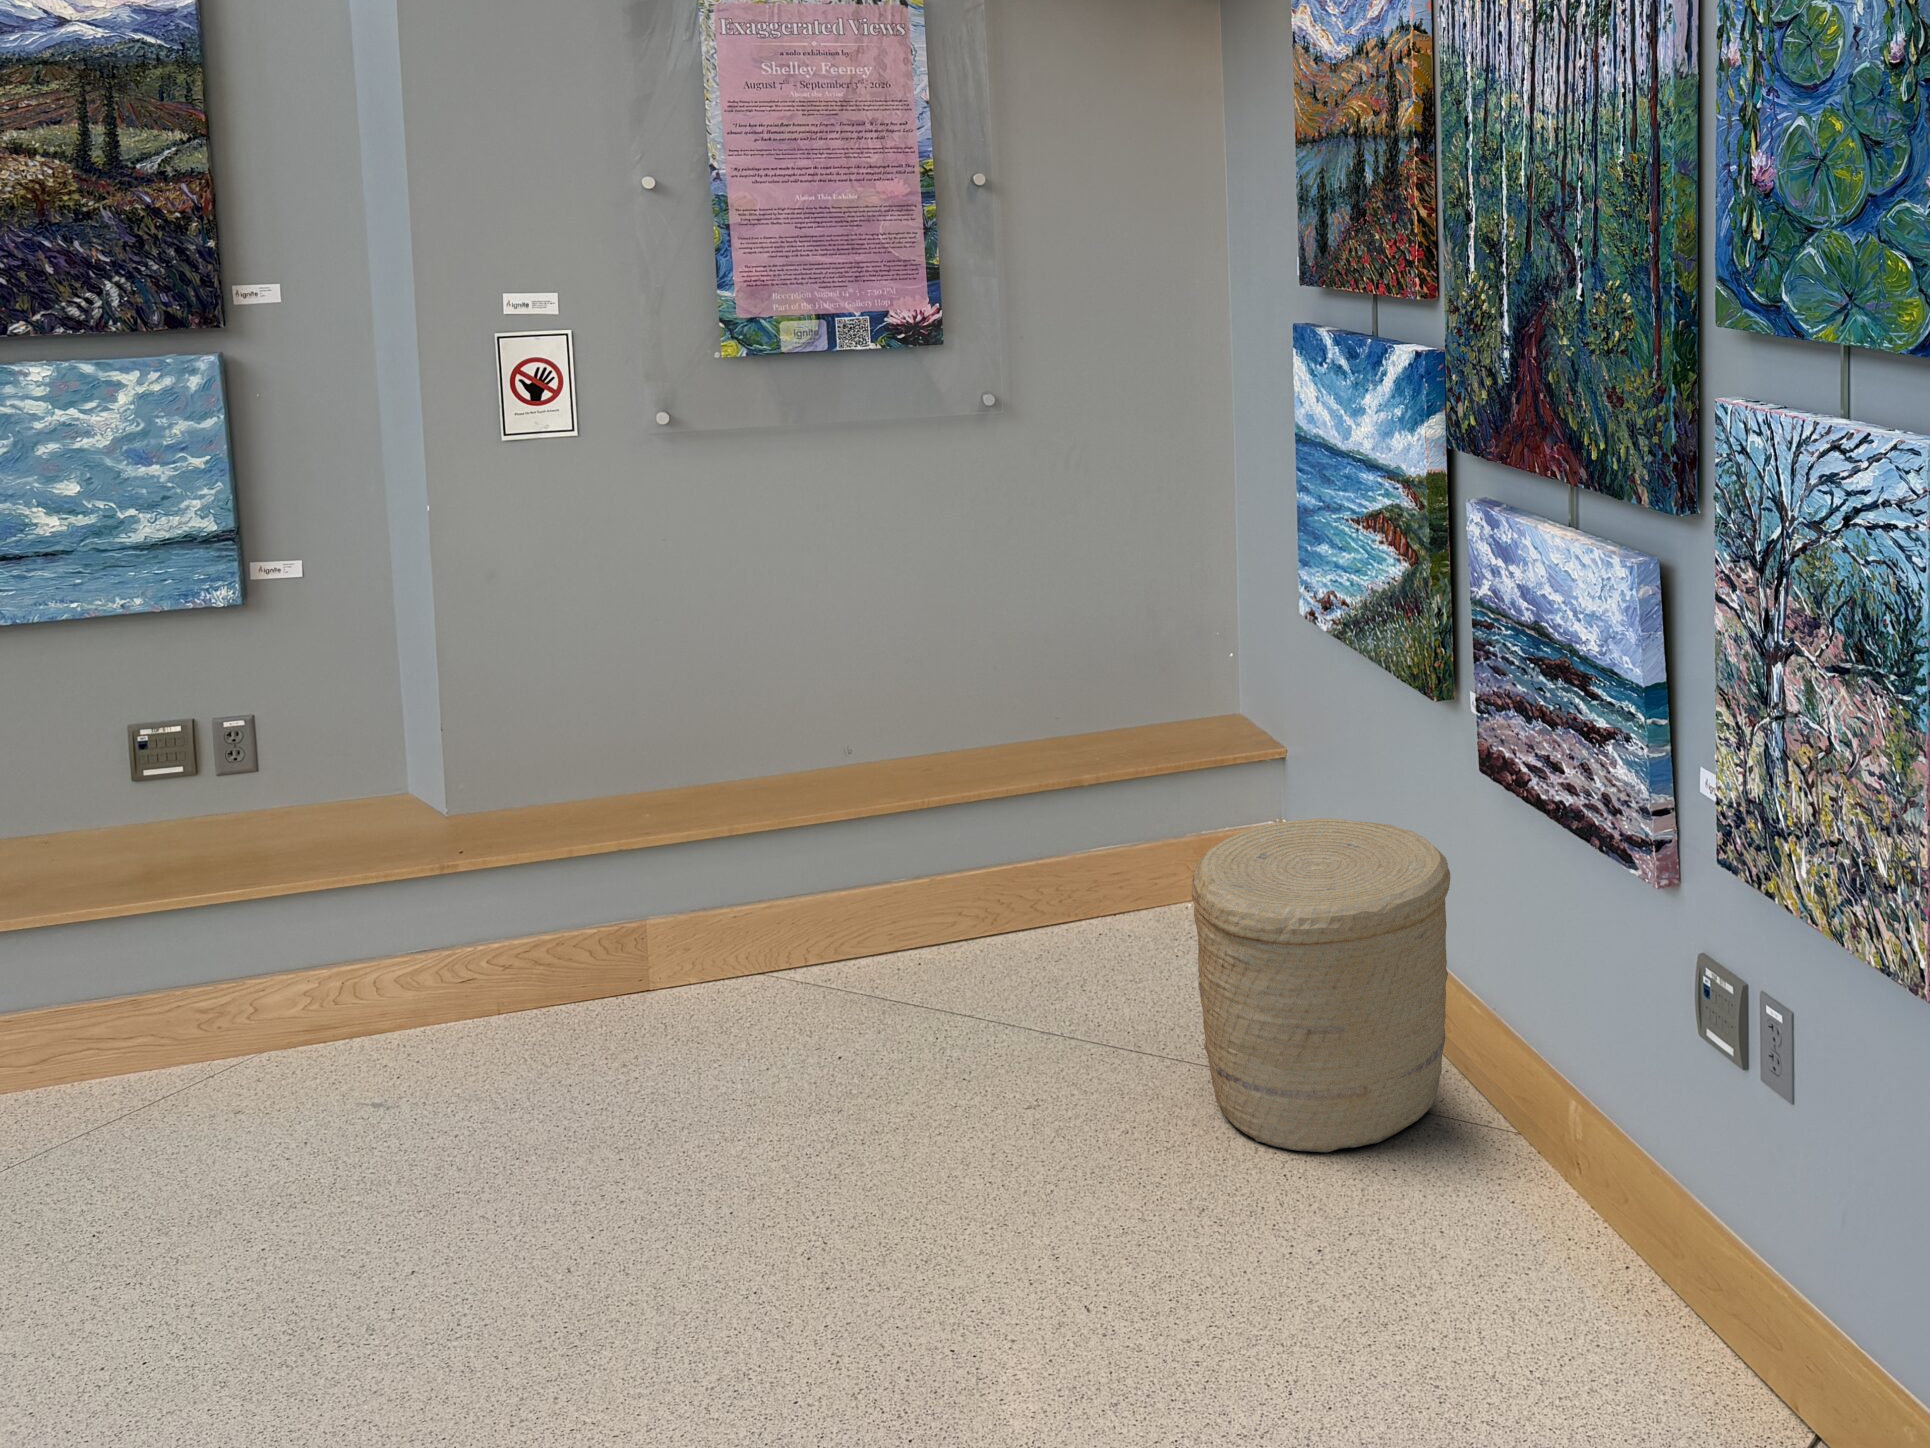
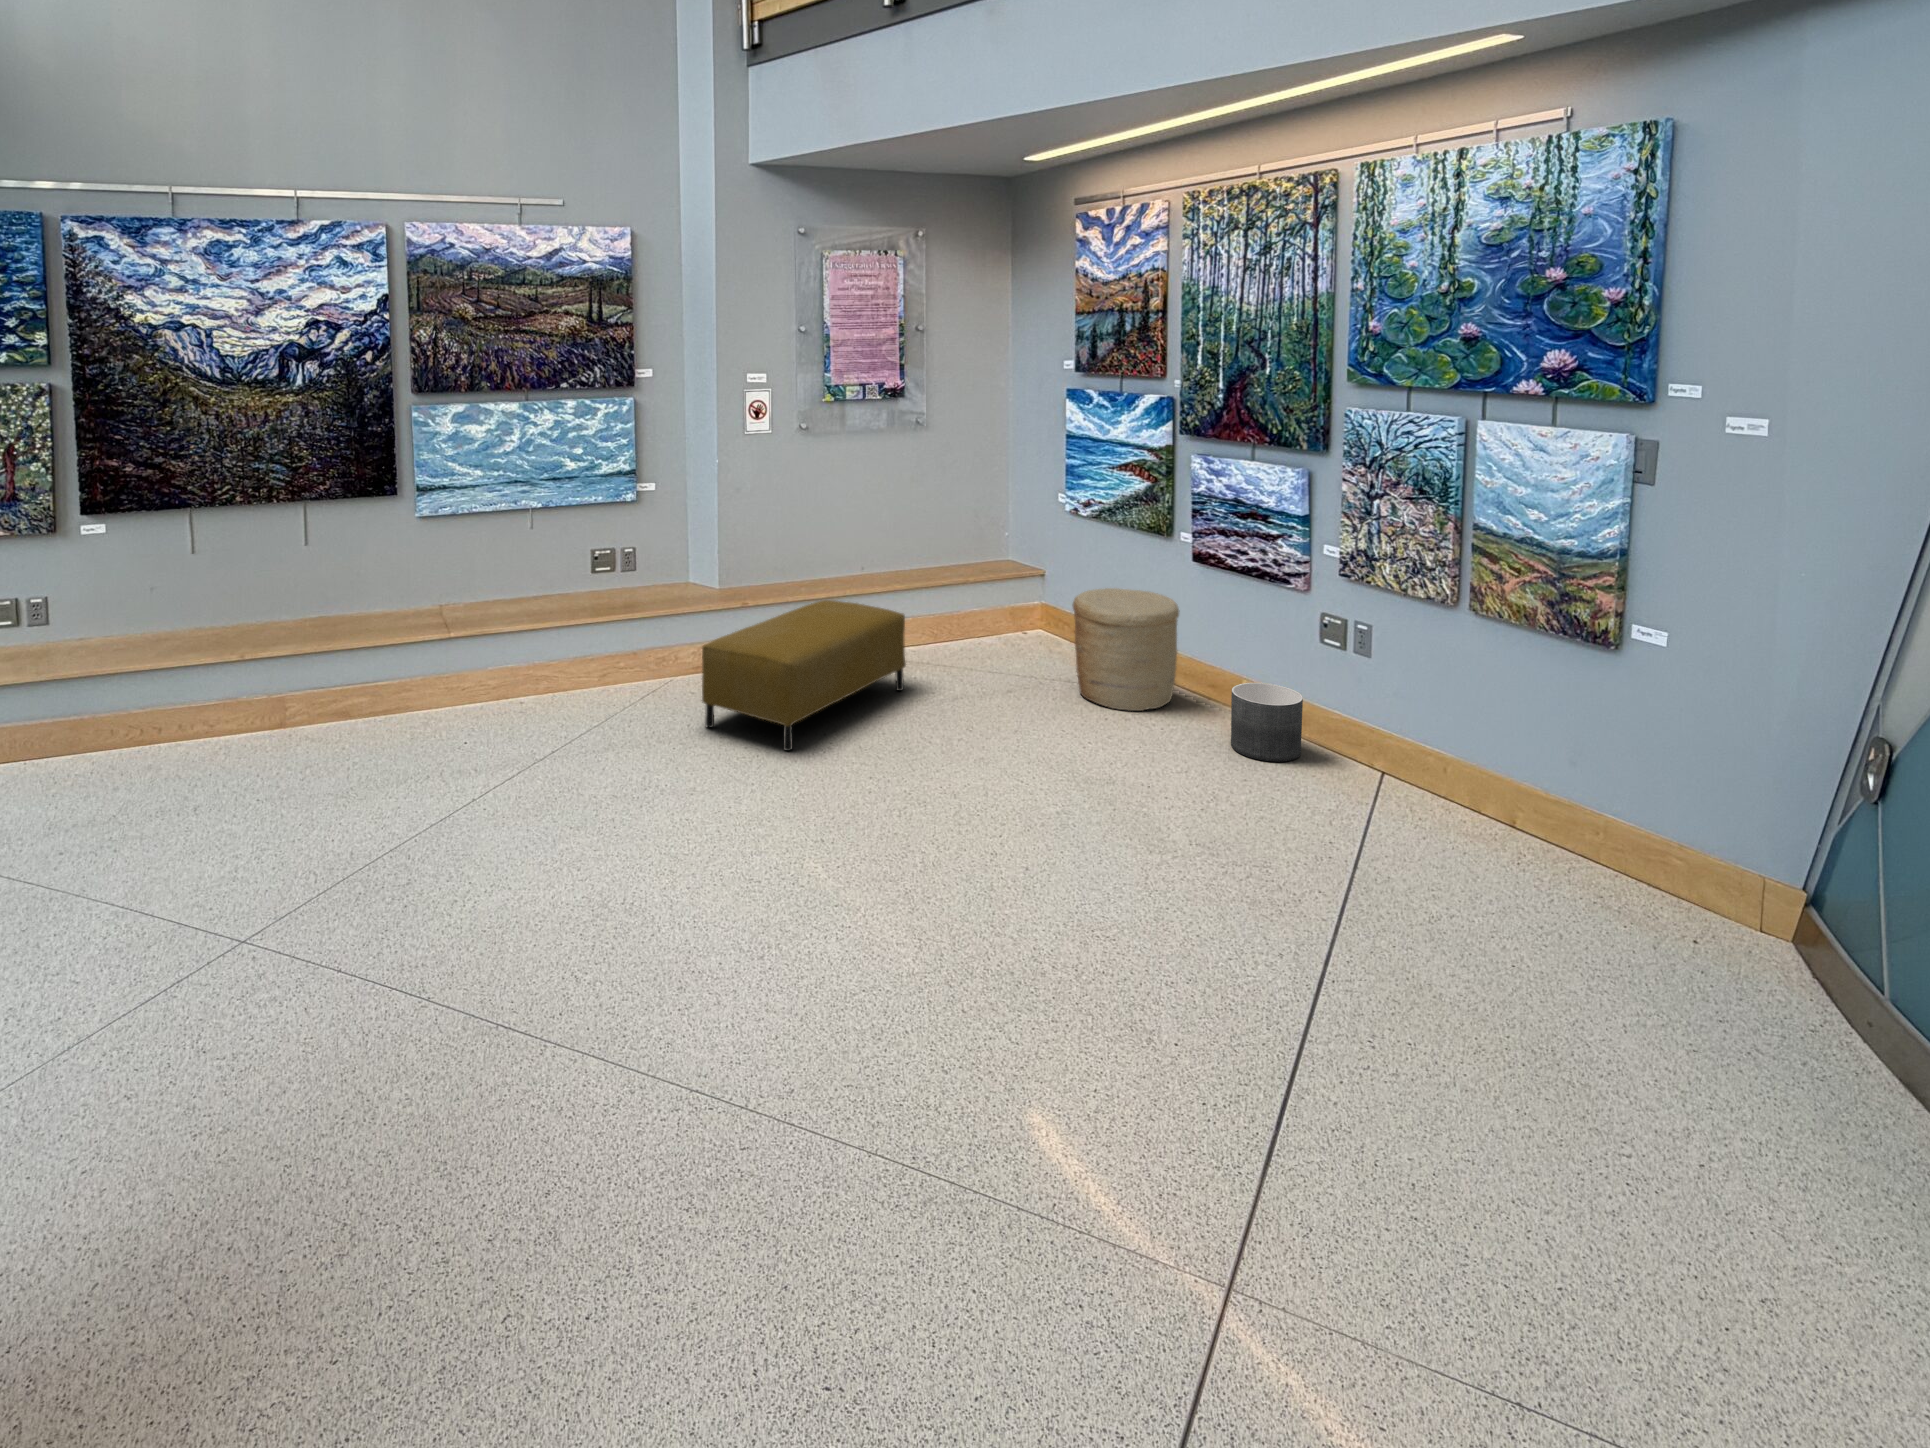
ottoman: none [158,841,807,1305] -> present [702,600,906,751]
planter: none [1465,1115,1643,1359] -> present [1231,683,1303,762]

